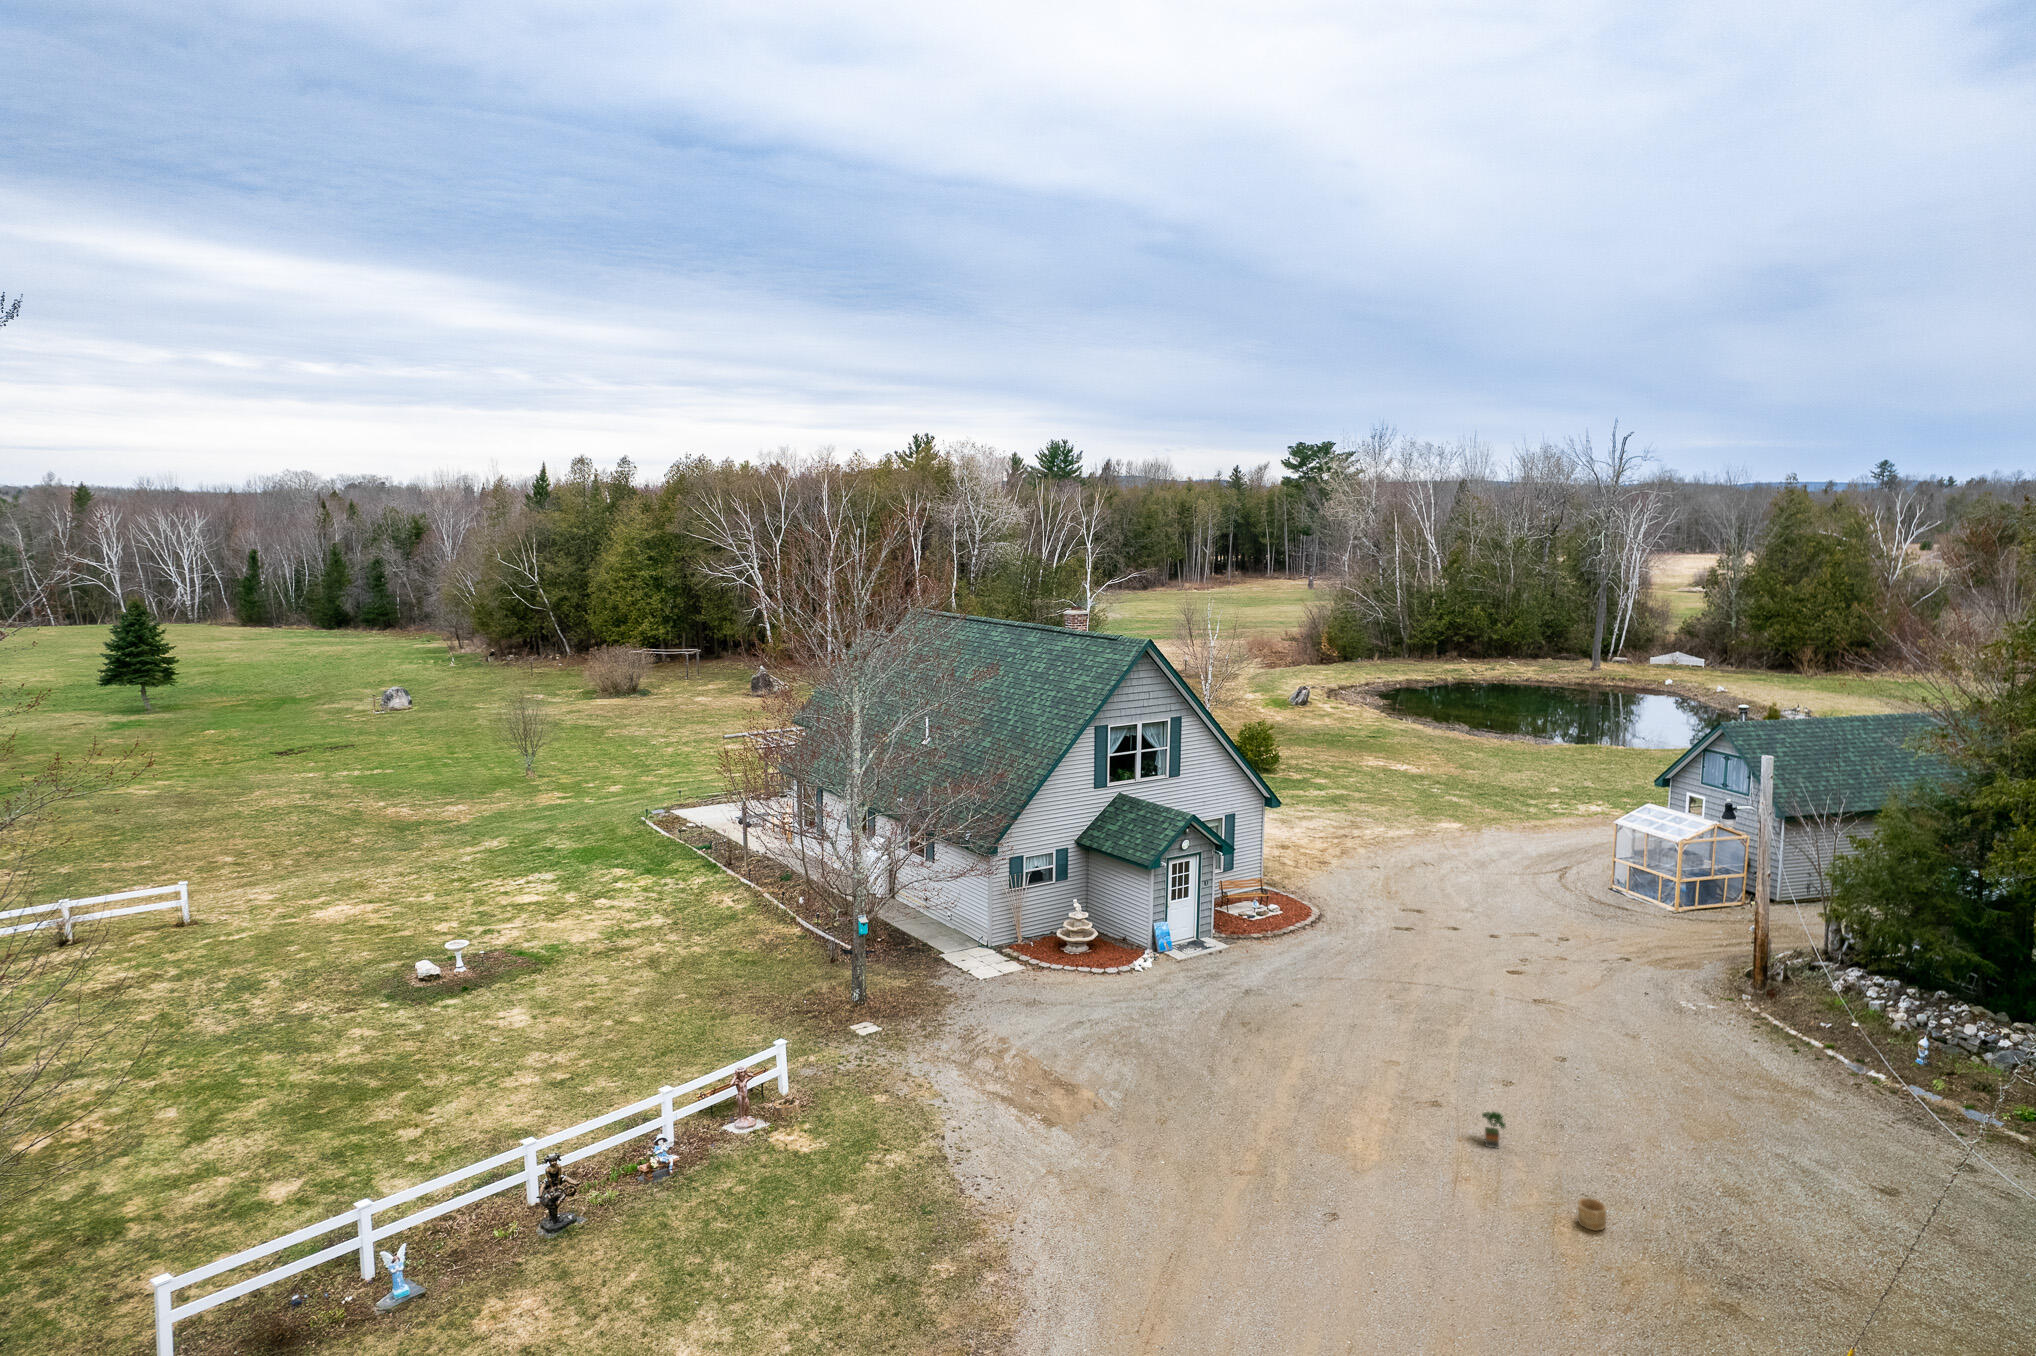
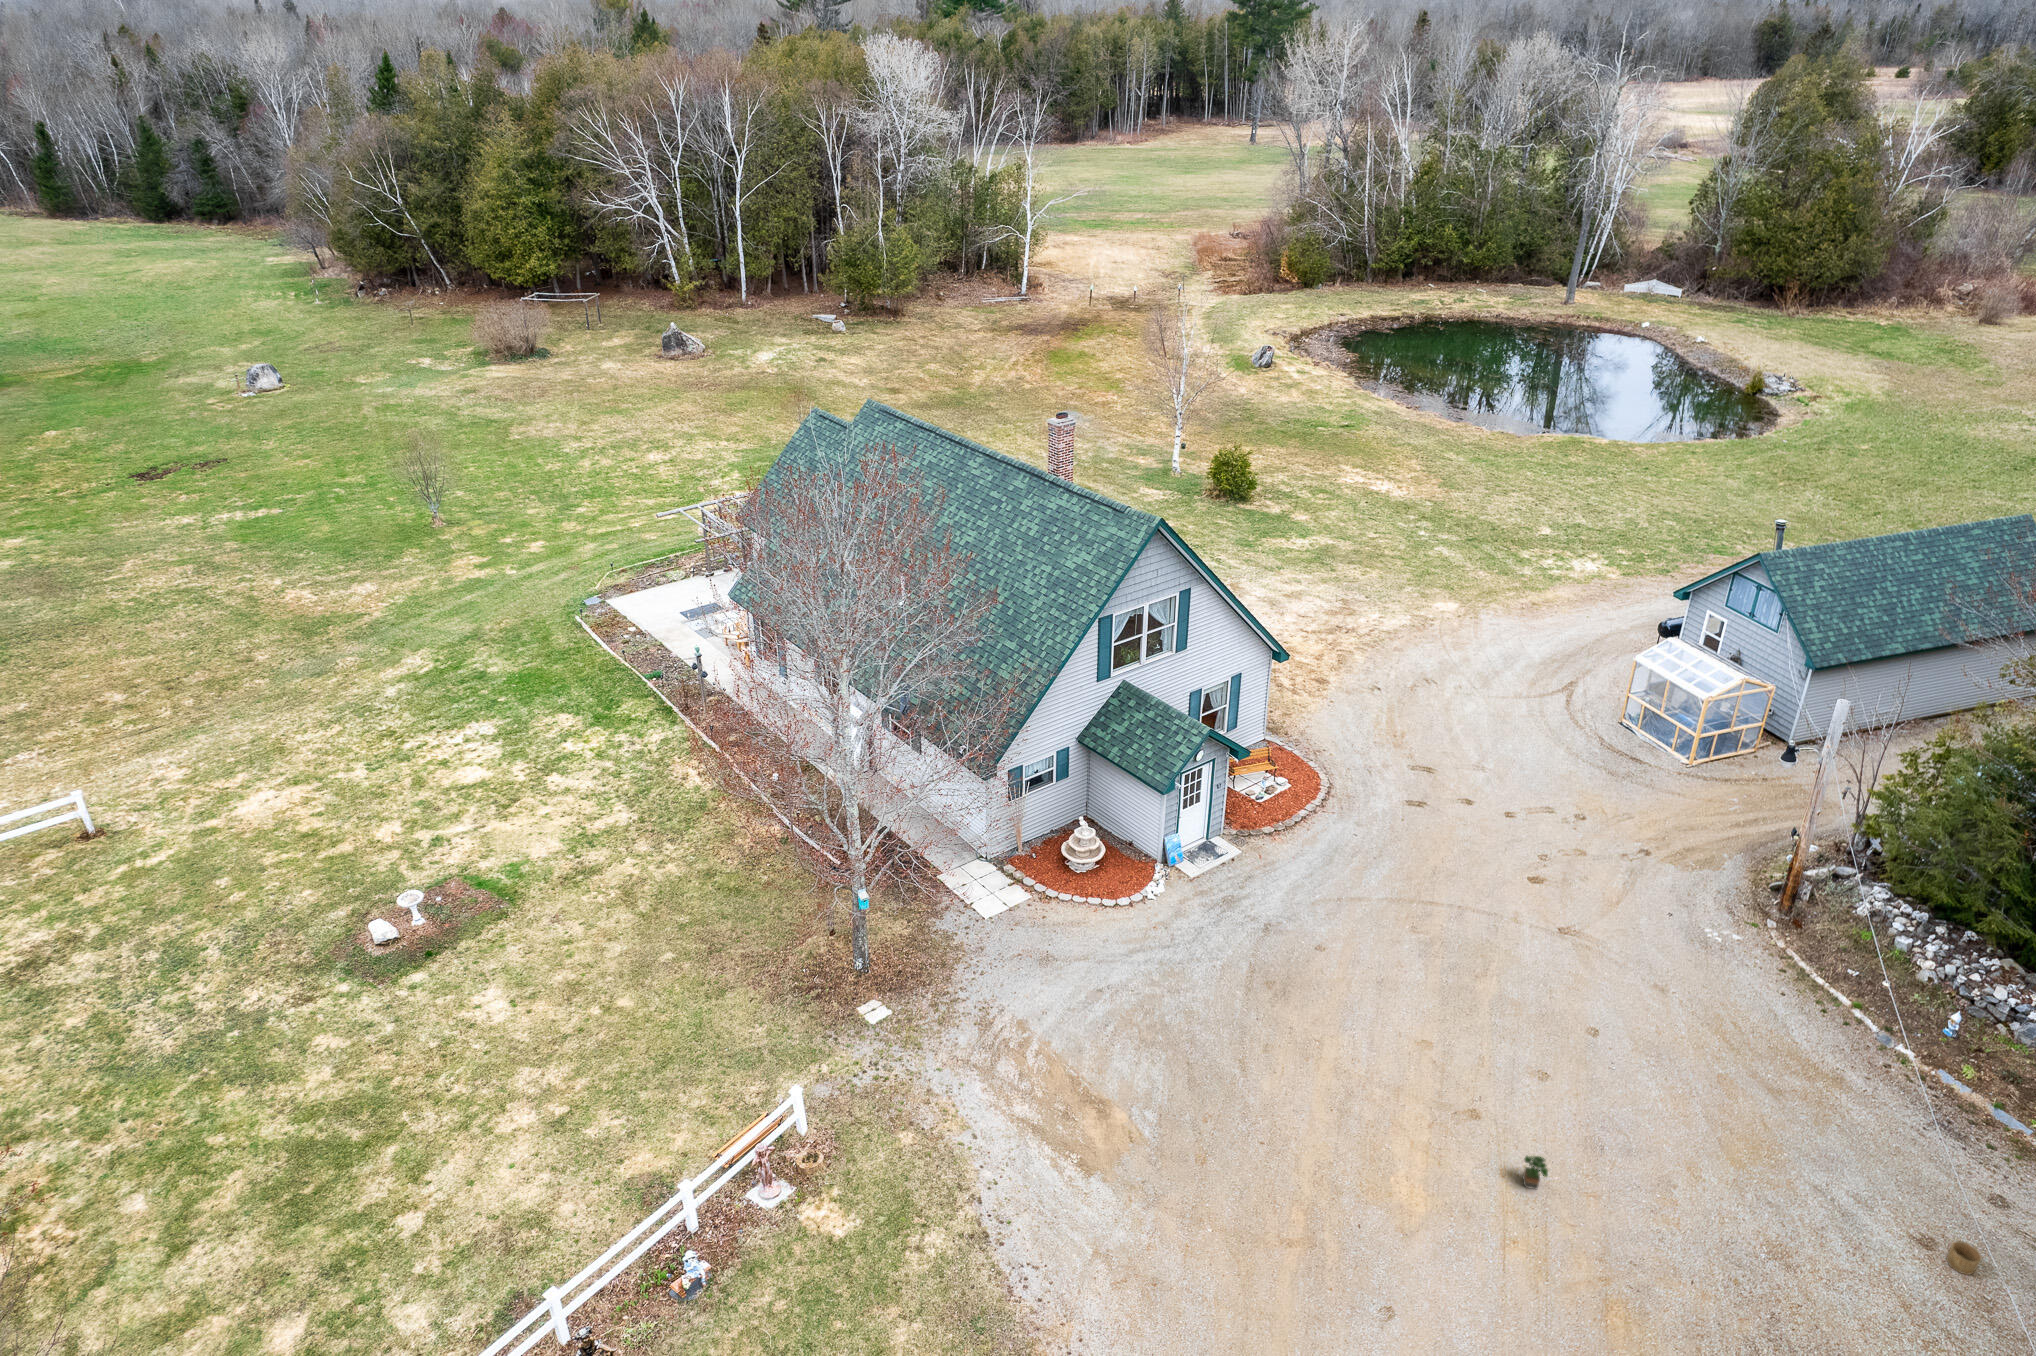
wooden bucket: present [1578,1198,1607,1231] -> present [1946,1241,1982,1275]

